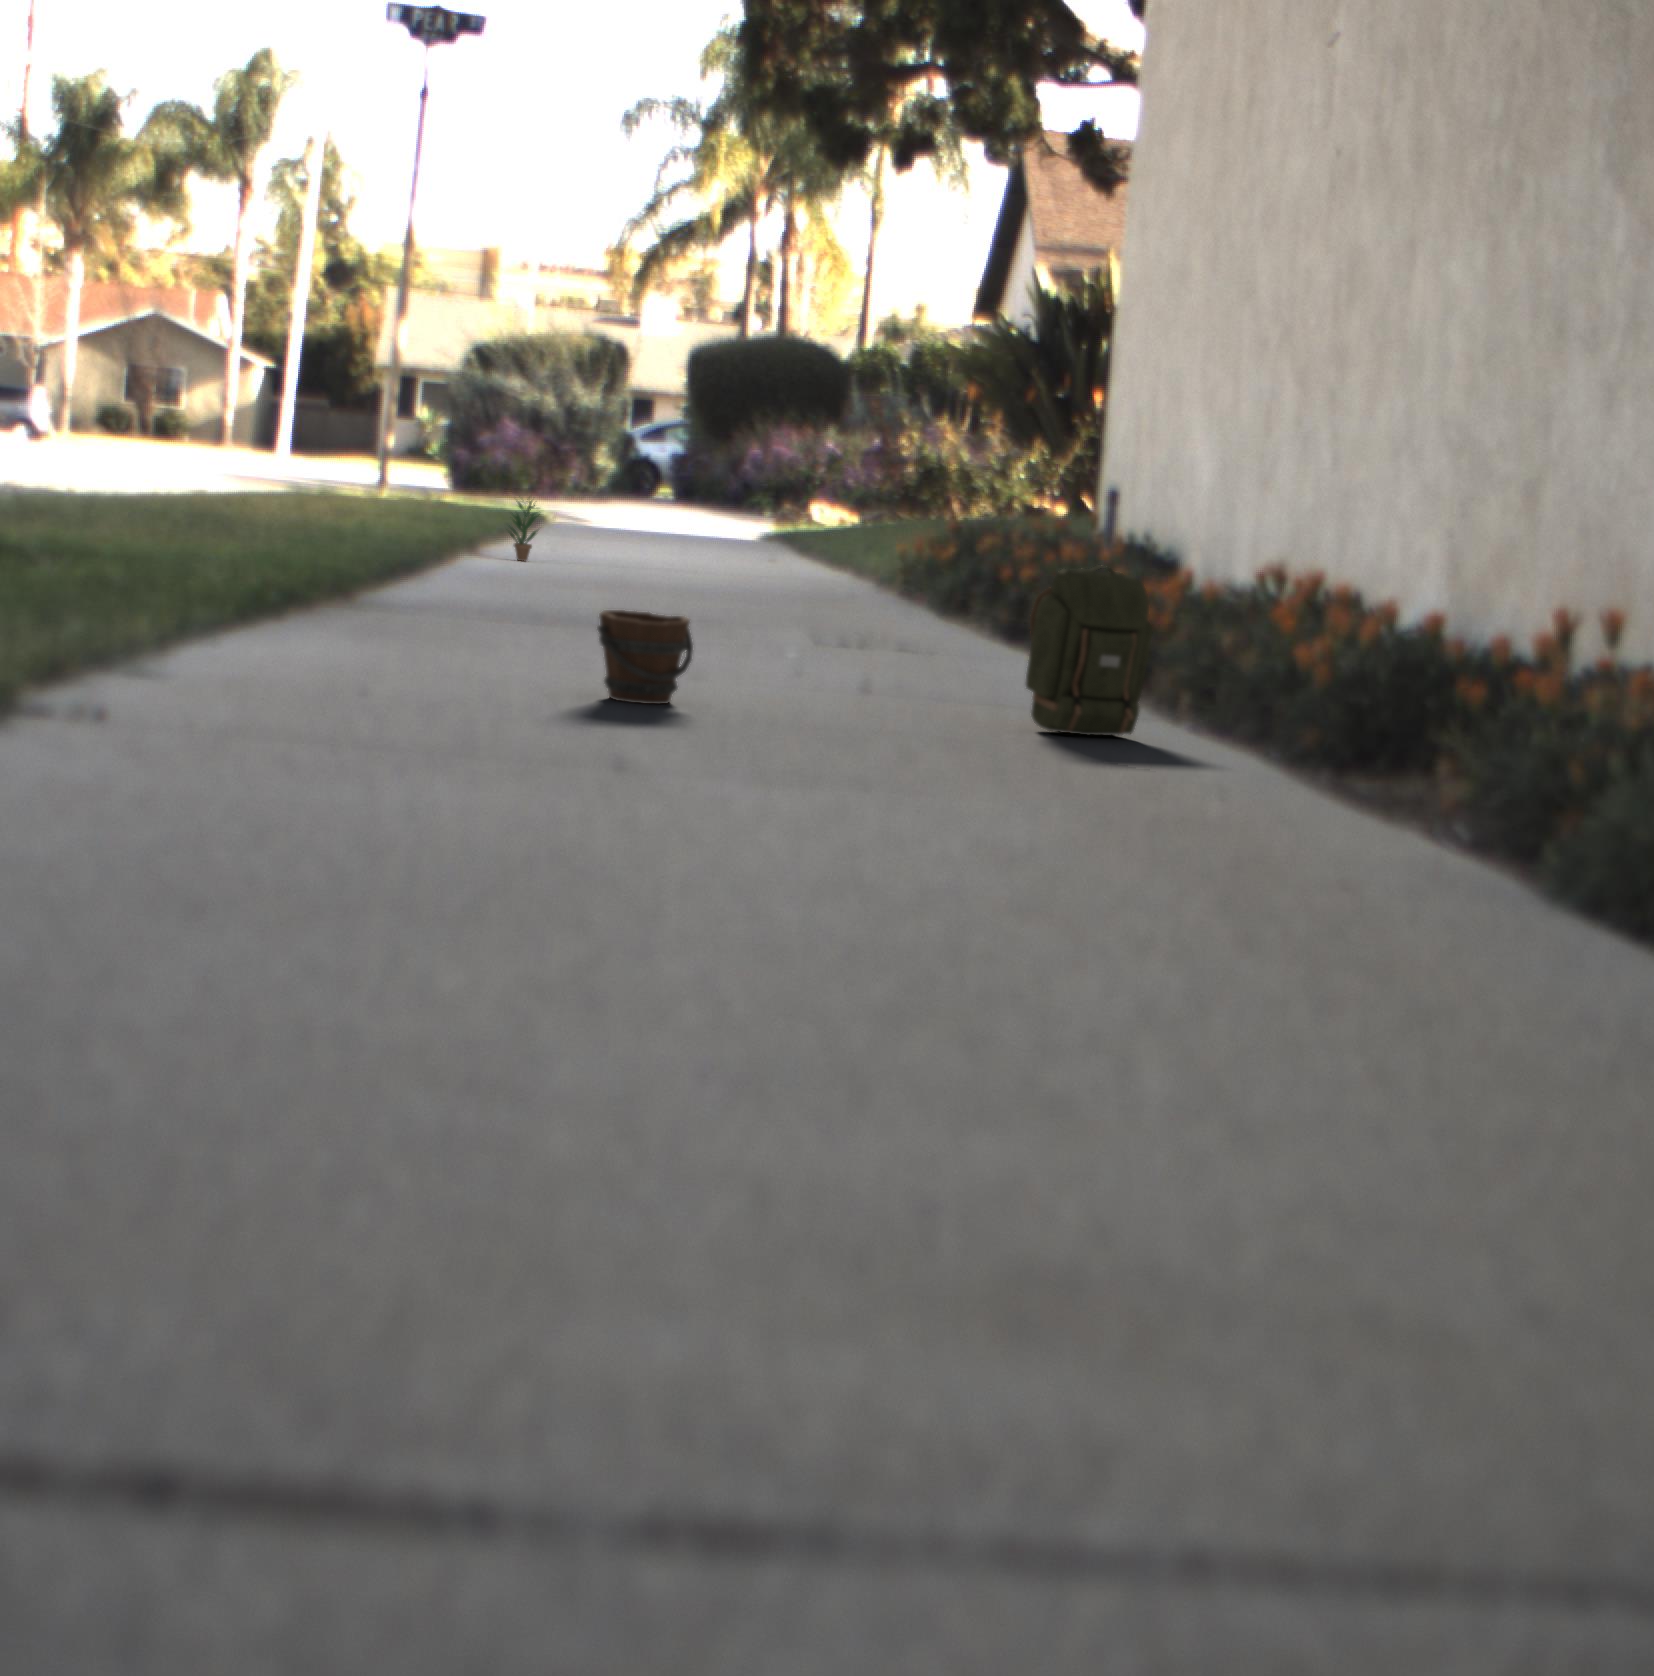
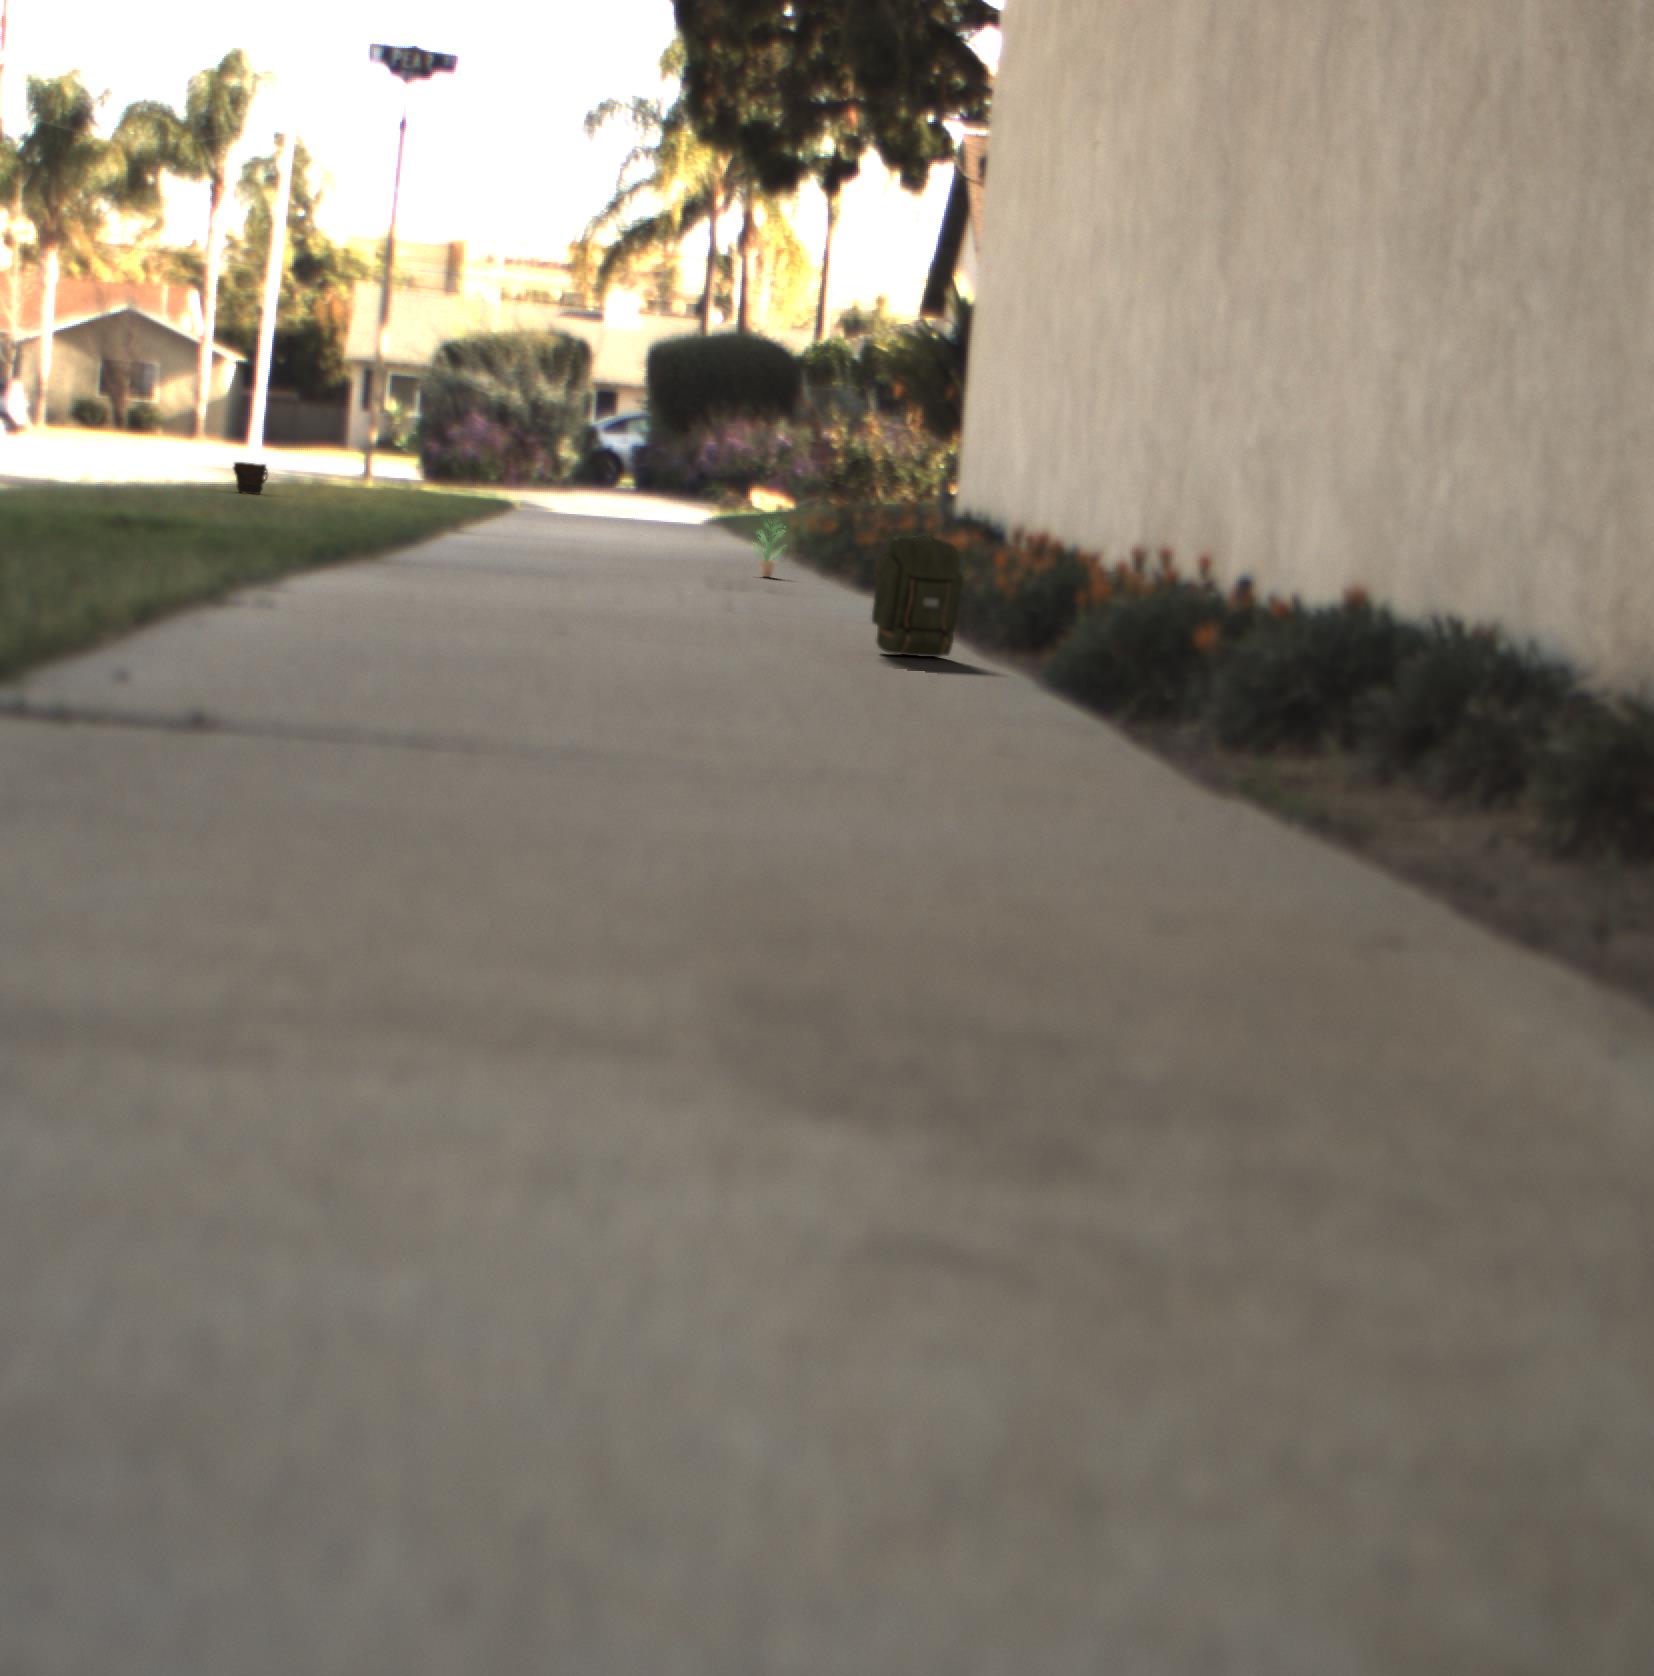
potted plant: present [509,501,539,561] -> present [757,521,782,578]
bucket: present [598,610,693,704] -> present [233,462,268,494]

